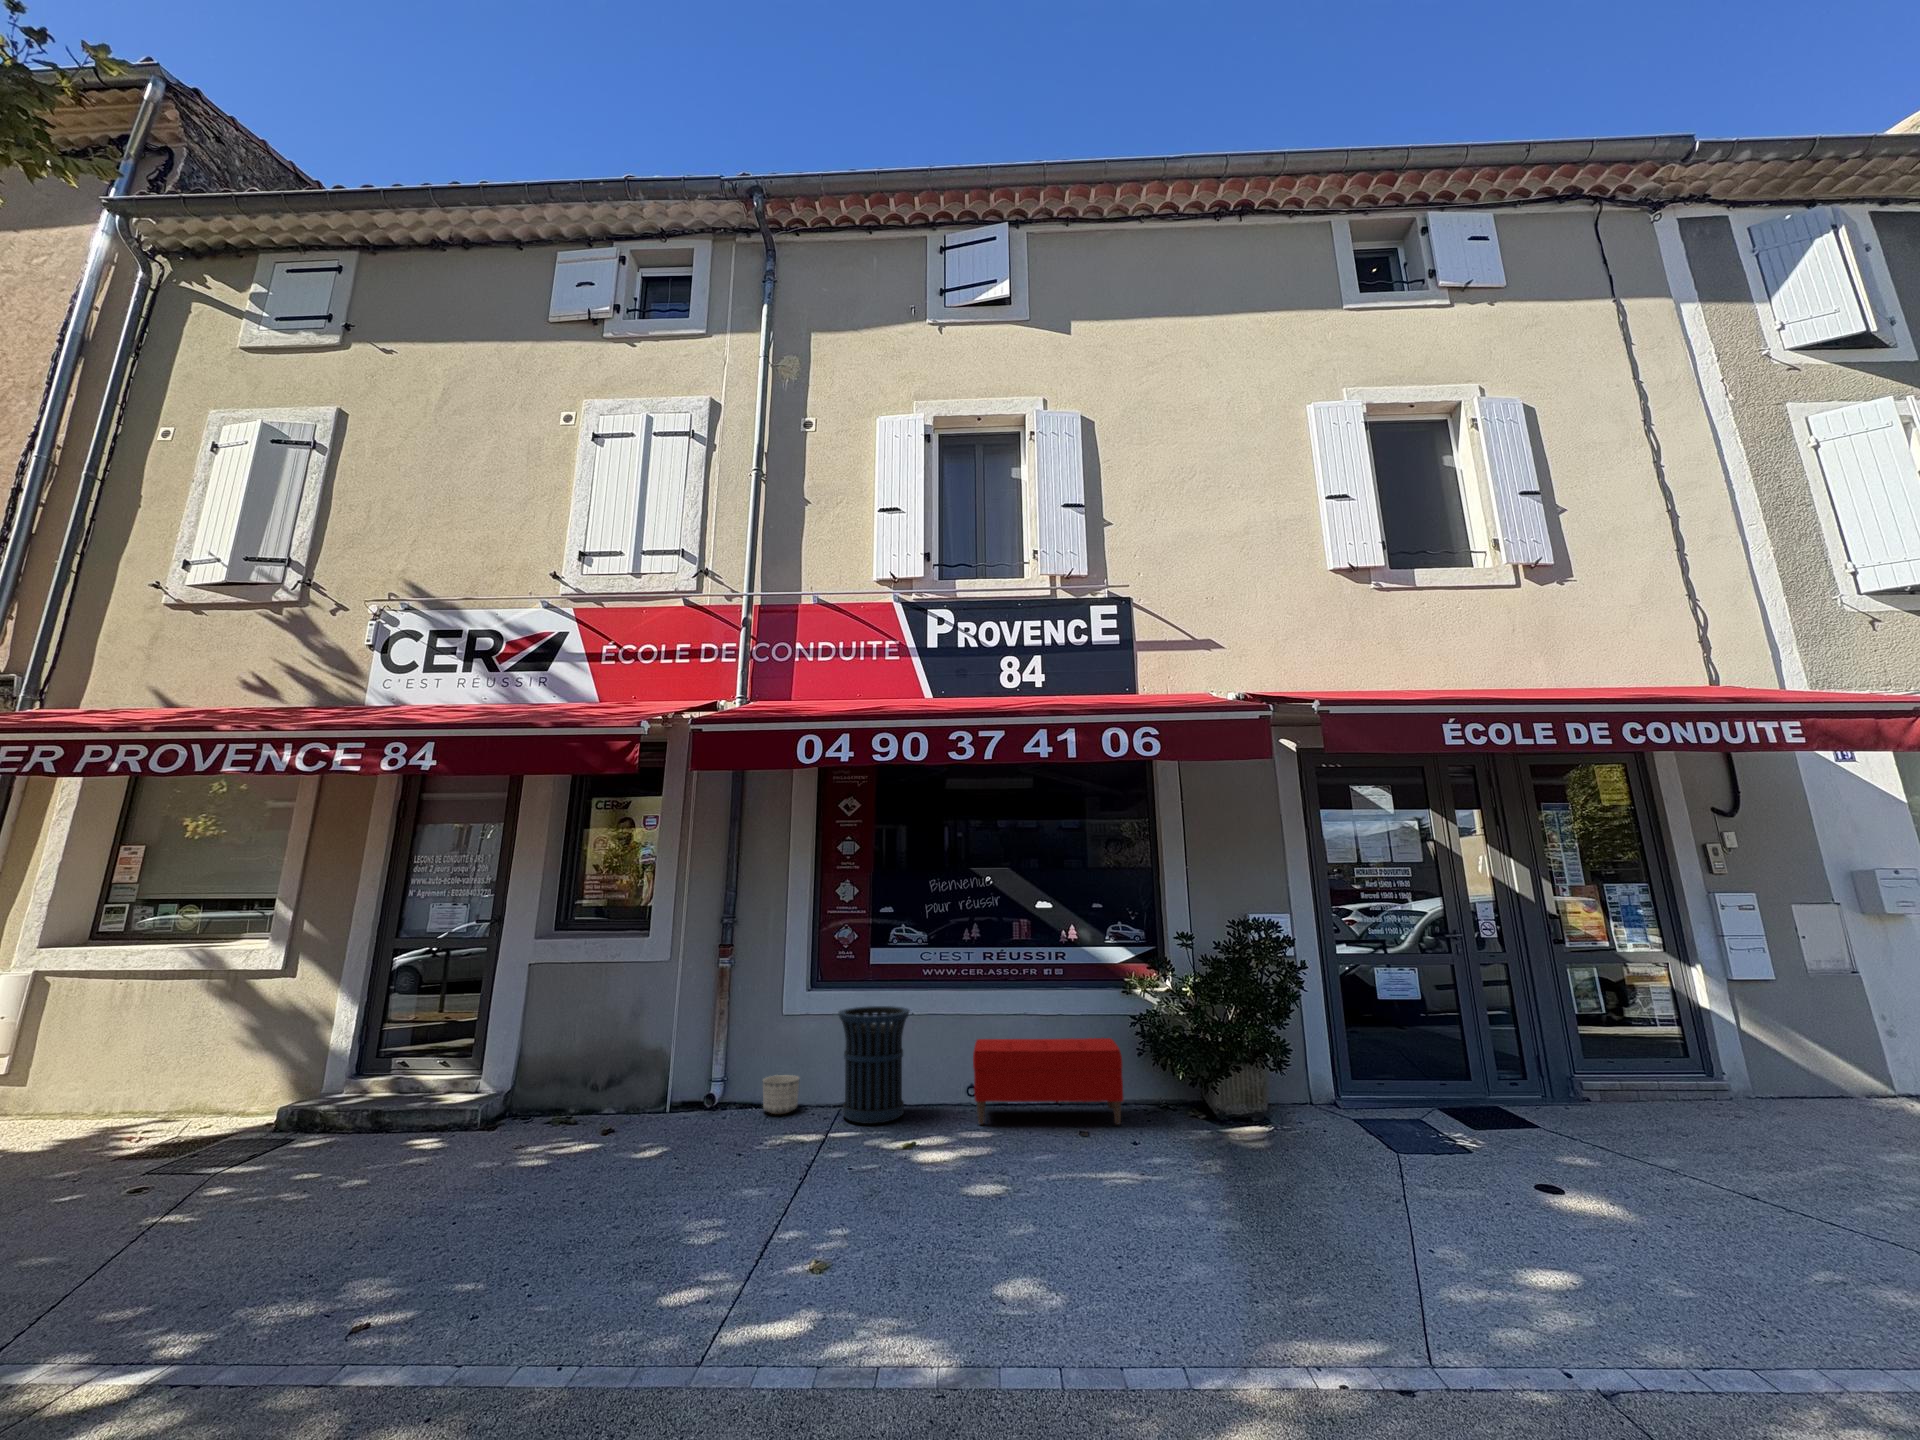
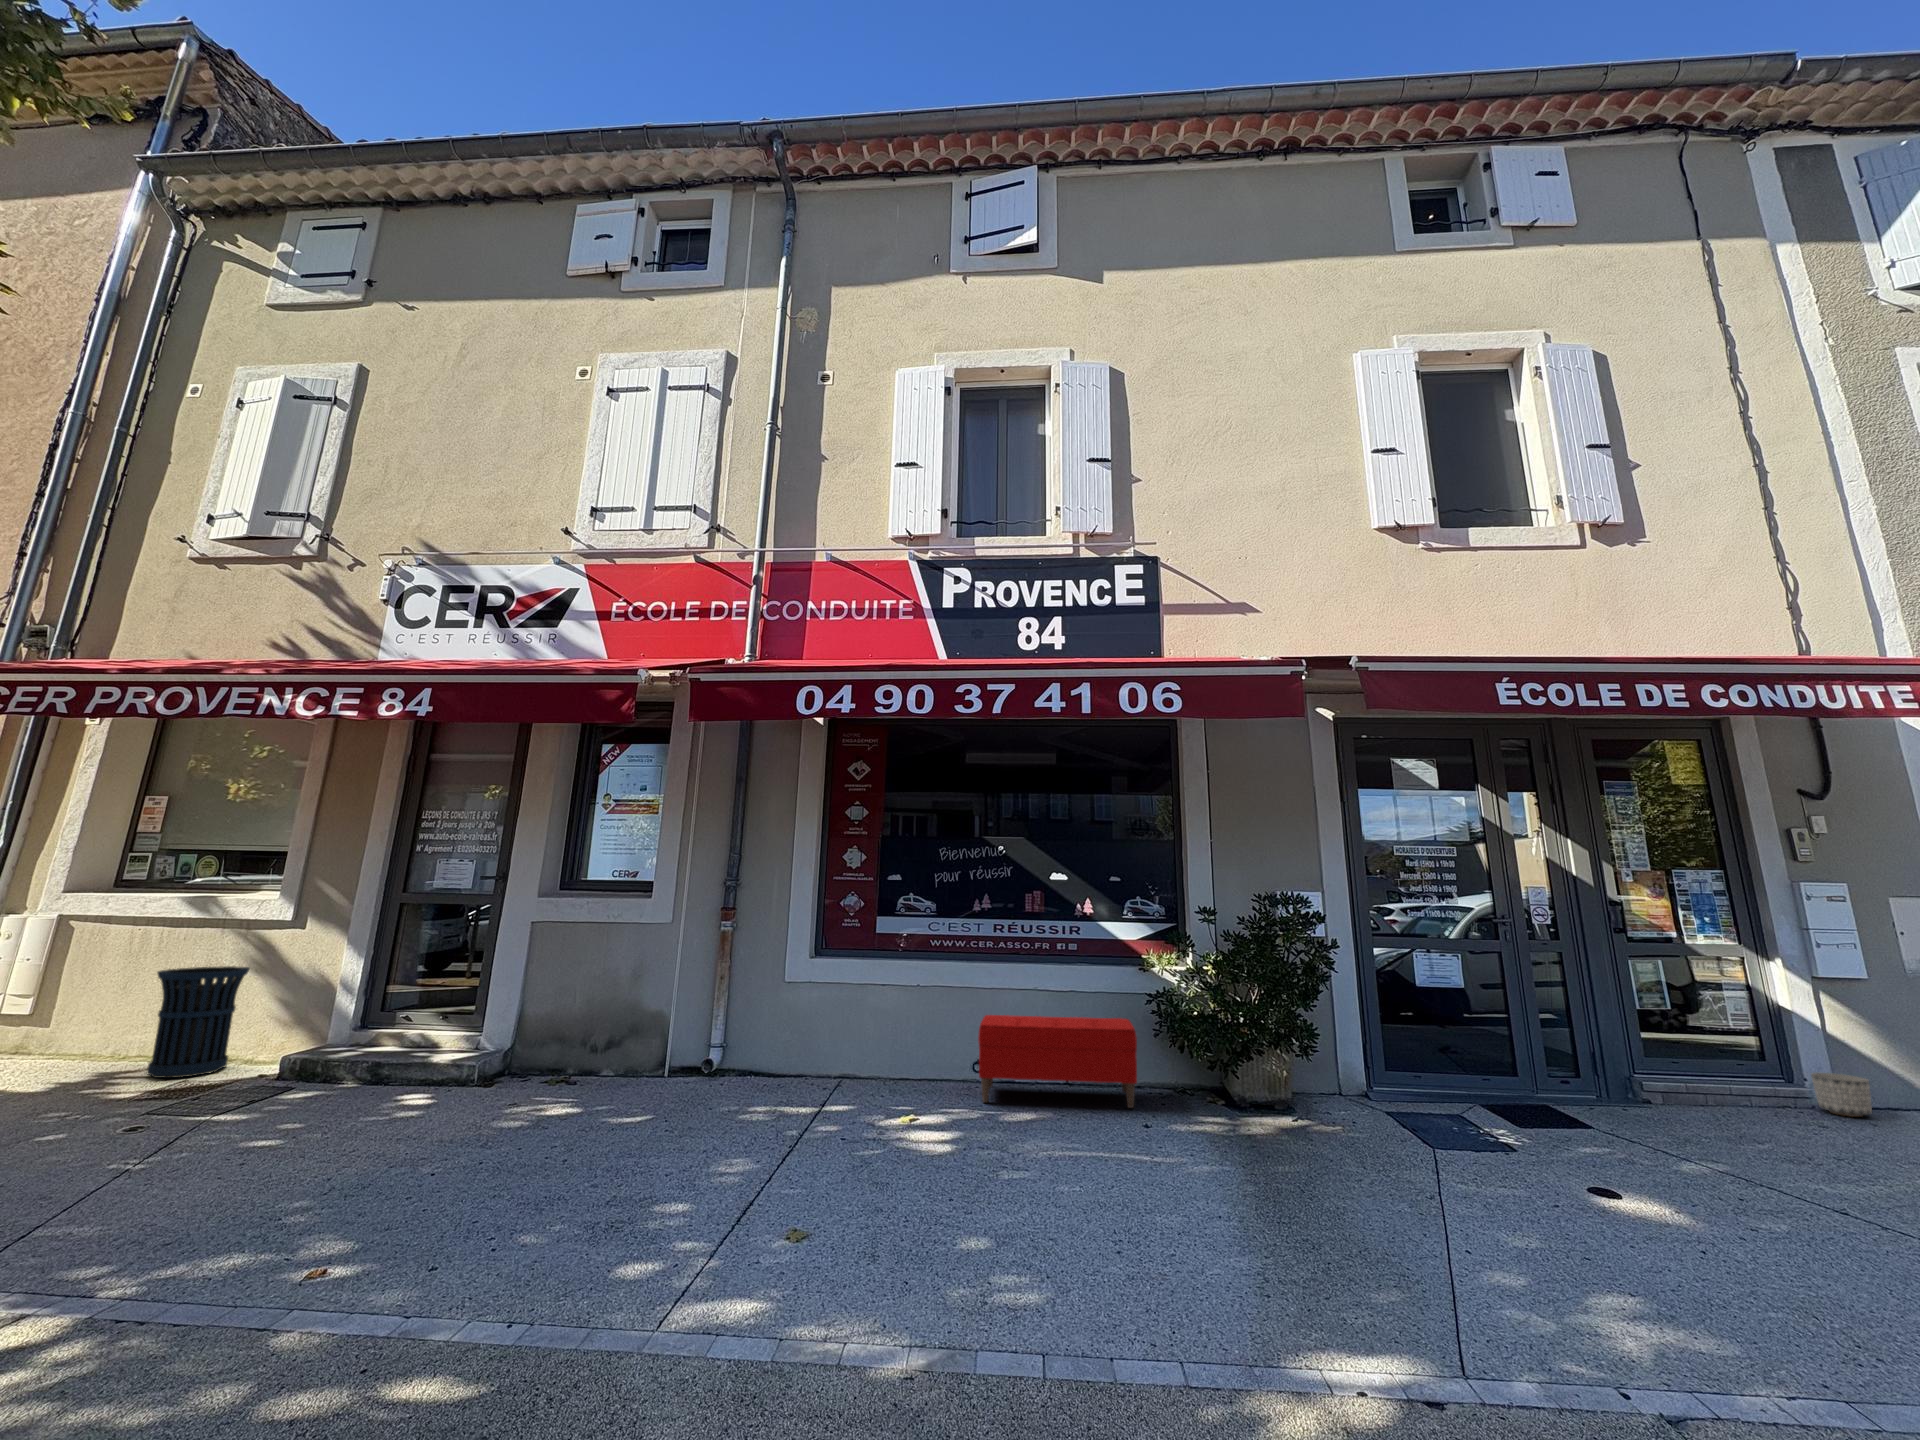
trash can: present [839,1006,909,1124] -> present [147,966,250,1078]
planter: present [763,1075,799,1114] -> present [1811,1073,1872,1117]

